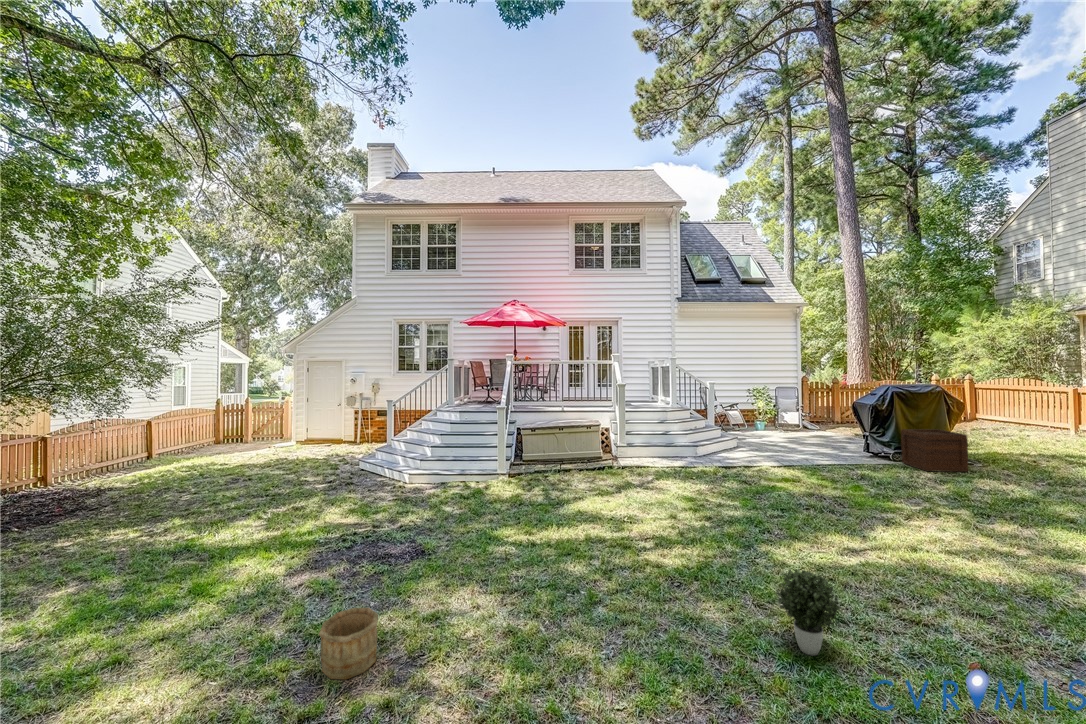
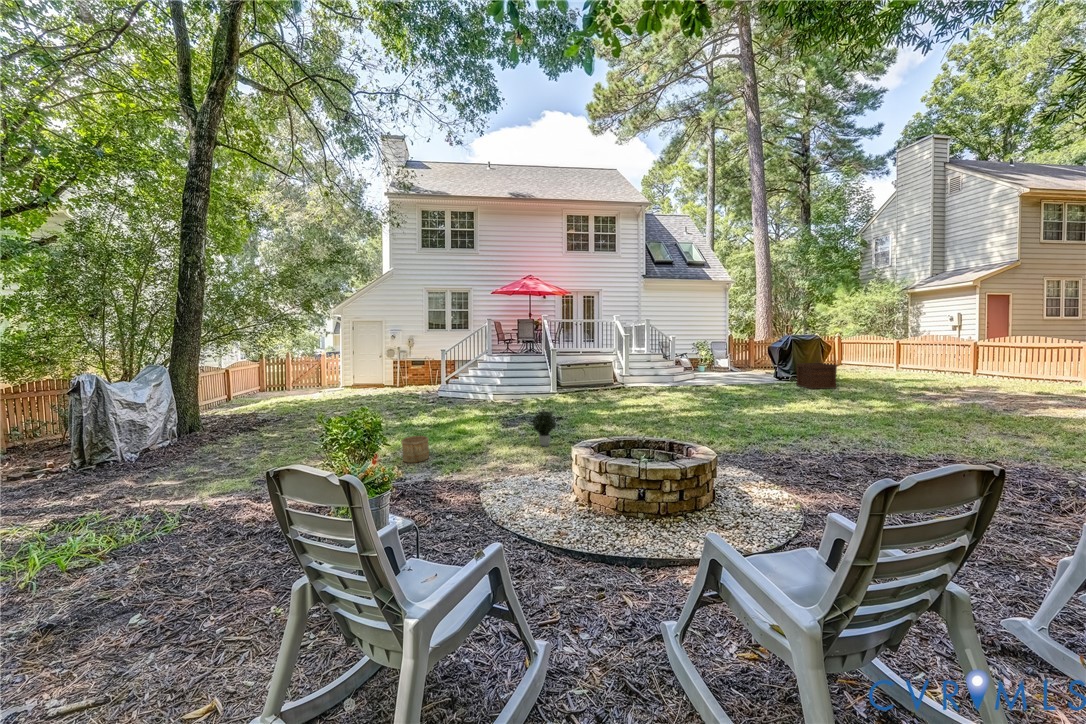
potted plant: present [776,569,840,655] -> present [532,411,556,446]
wooden bucket: present [319,608,378,680] -> present [401,436,429,463]

